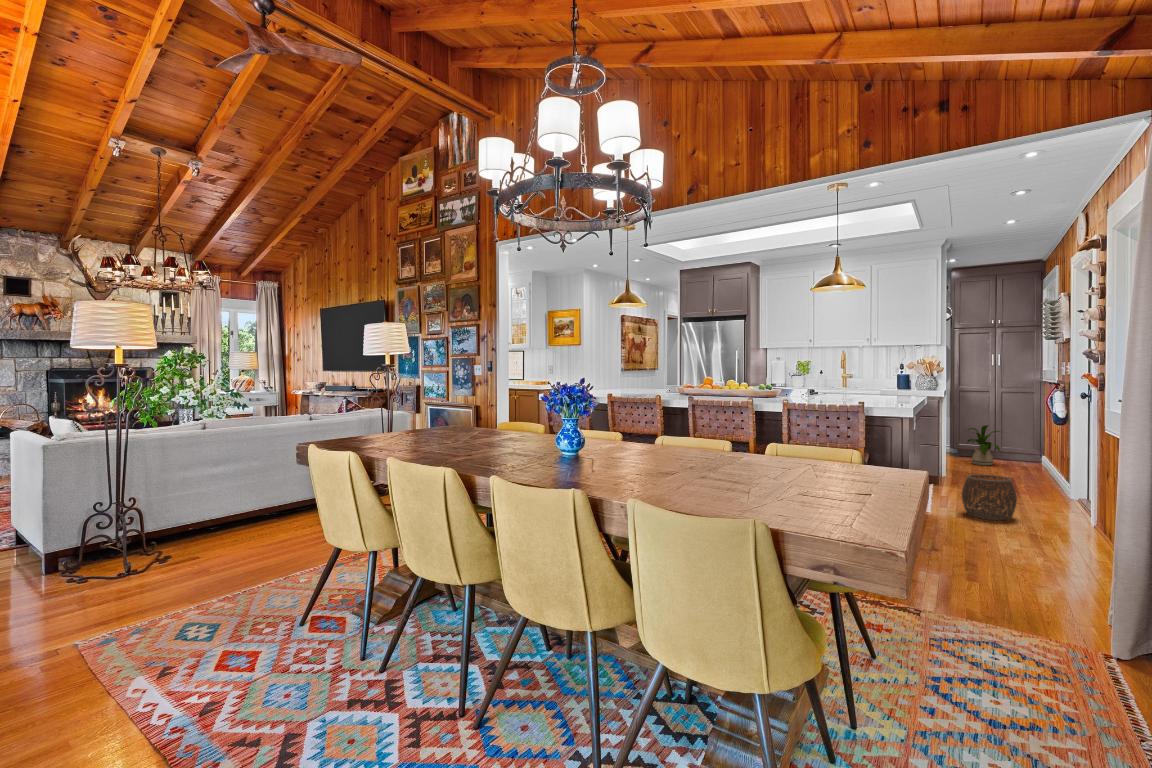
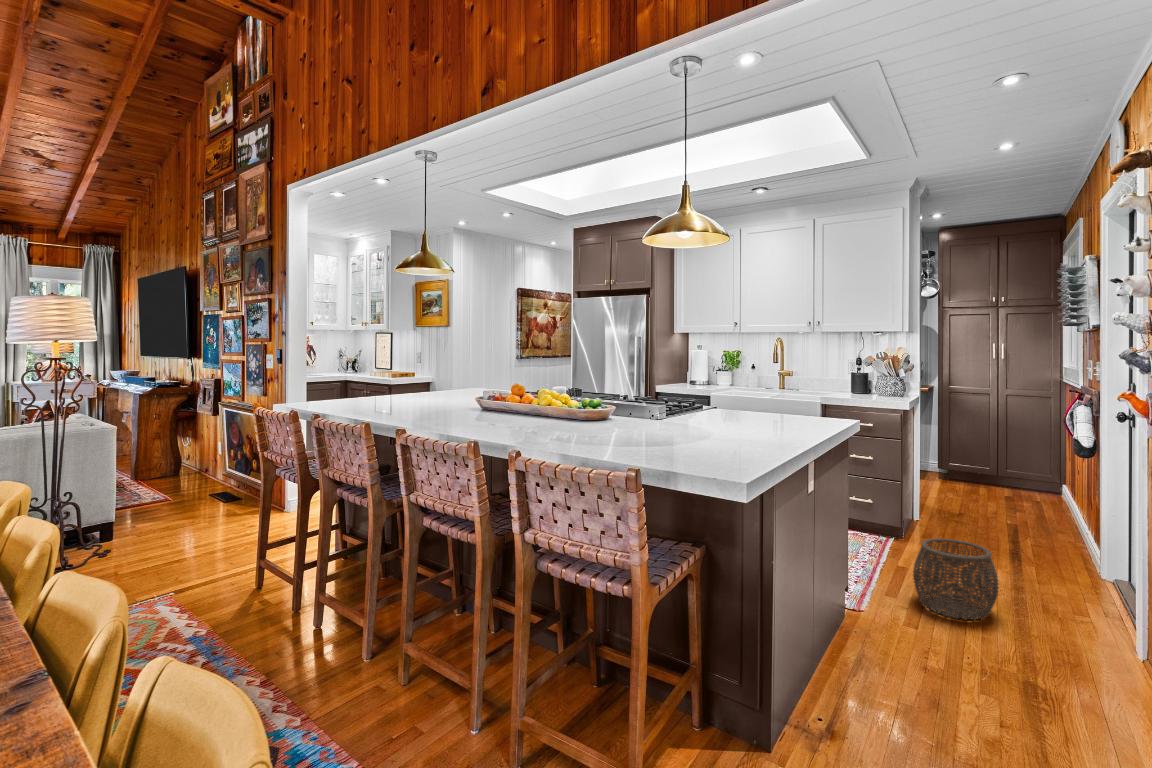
house plant: present [967,425,1000,465] -> none [949,441,1008,495]

